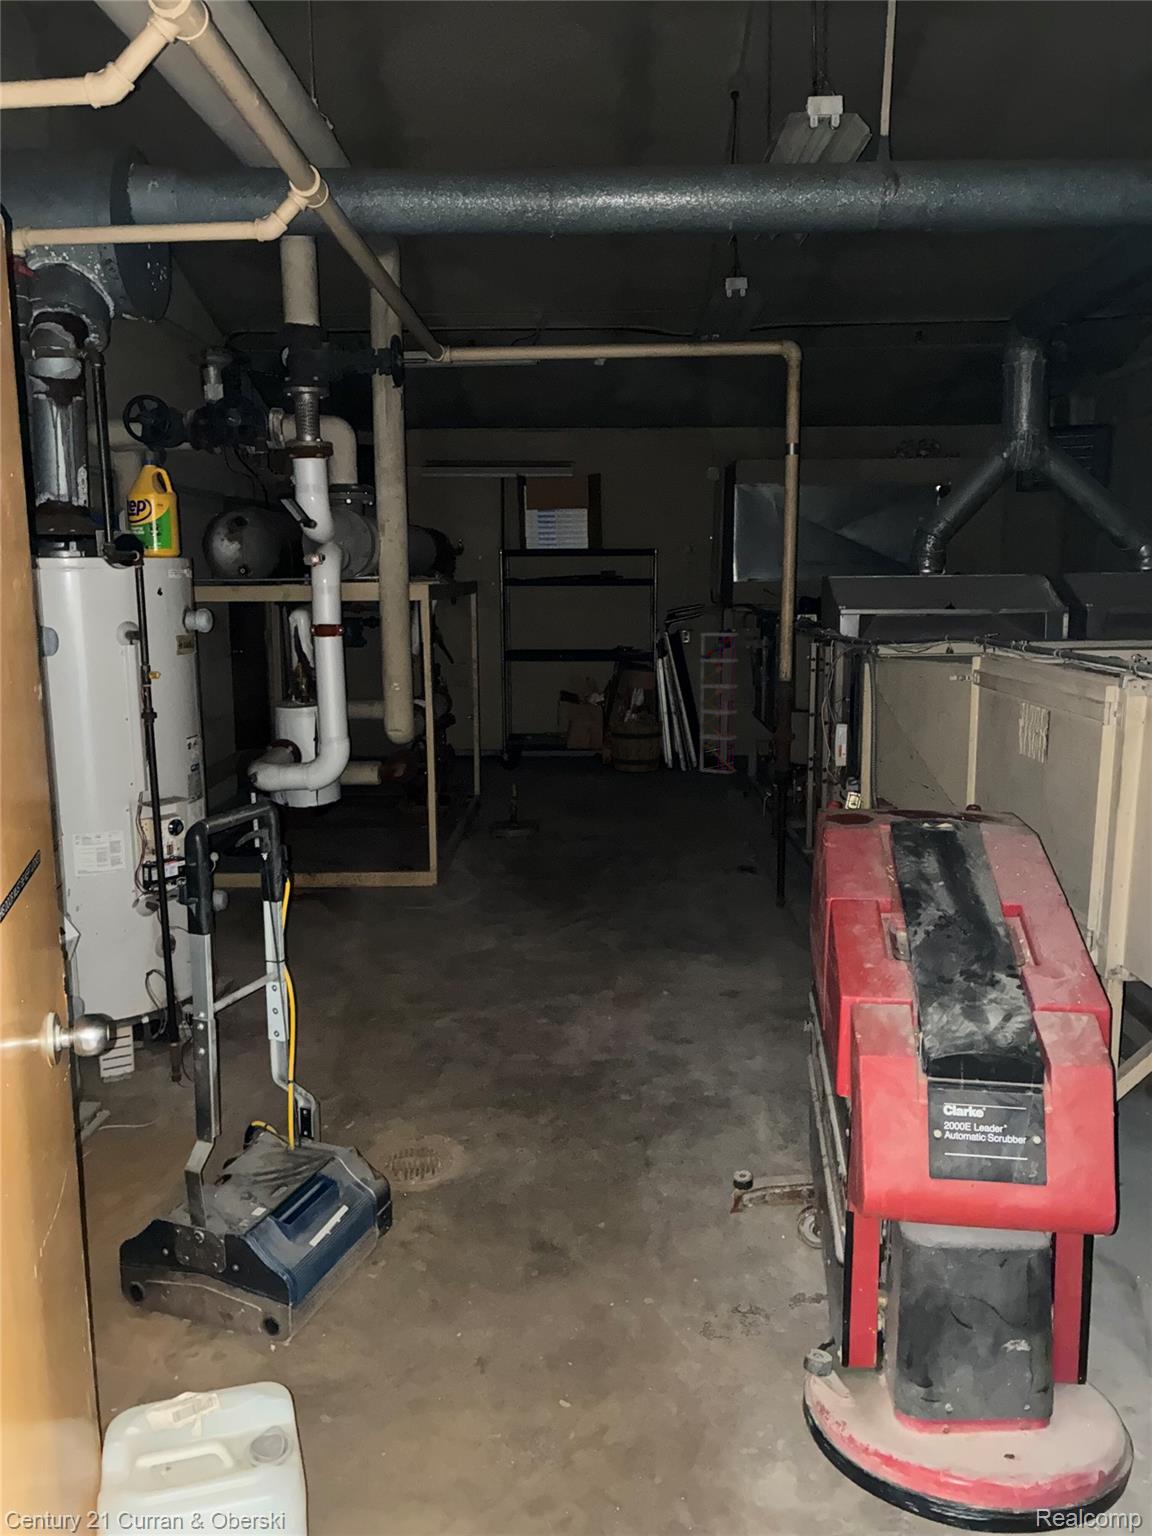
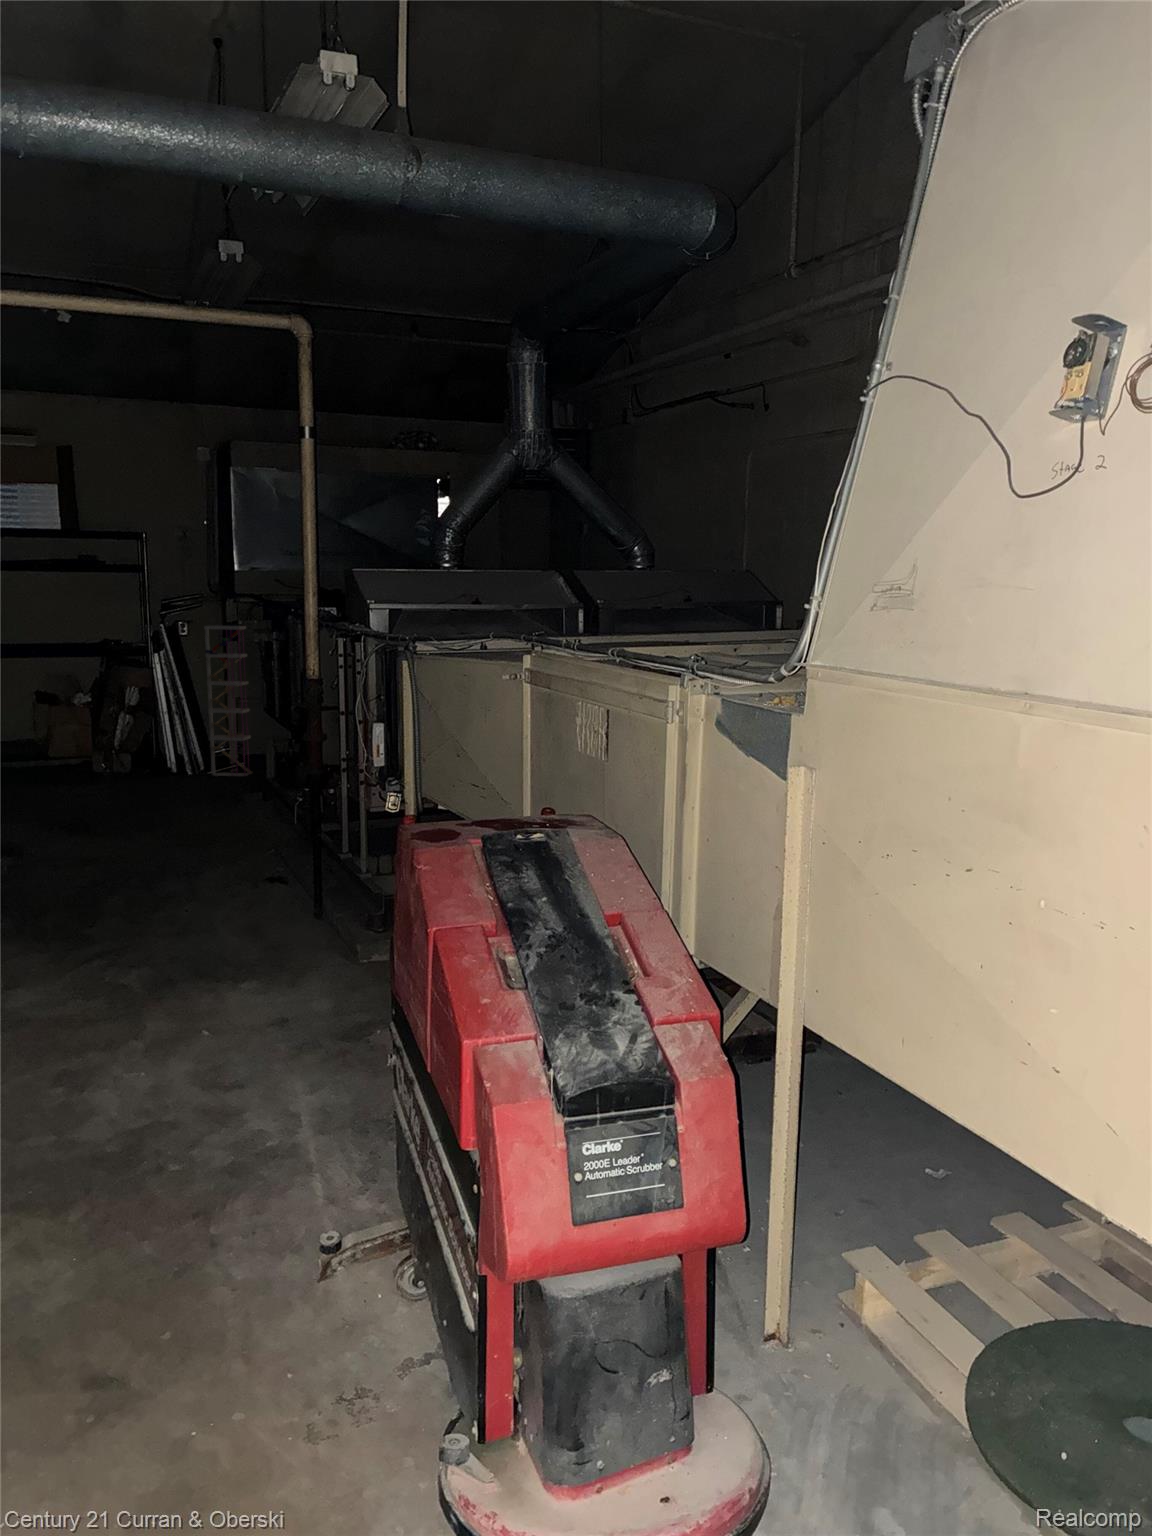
bucket: present [610,713,663,772] -> none [103,715,166,781]

